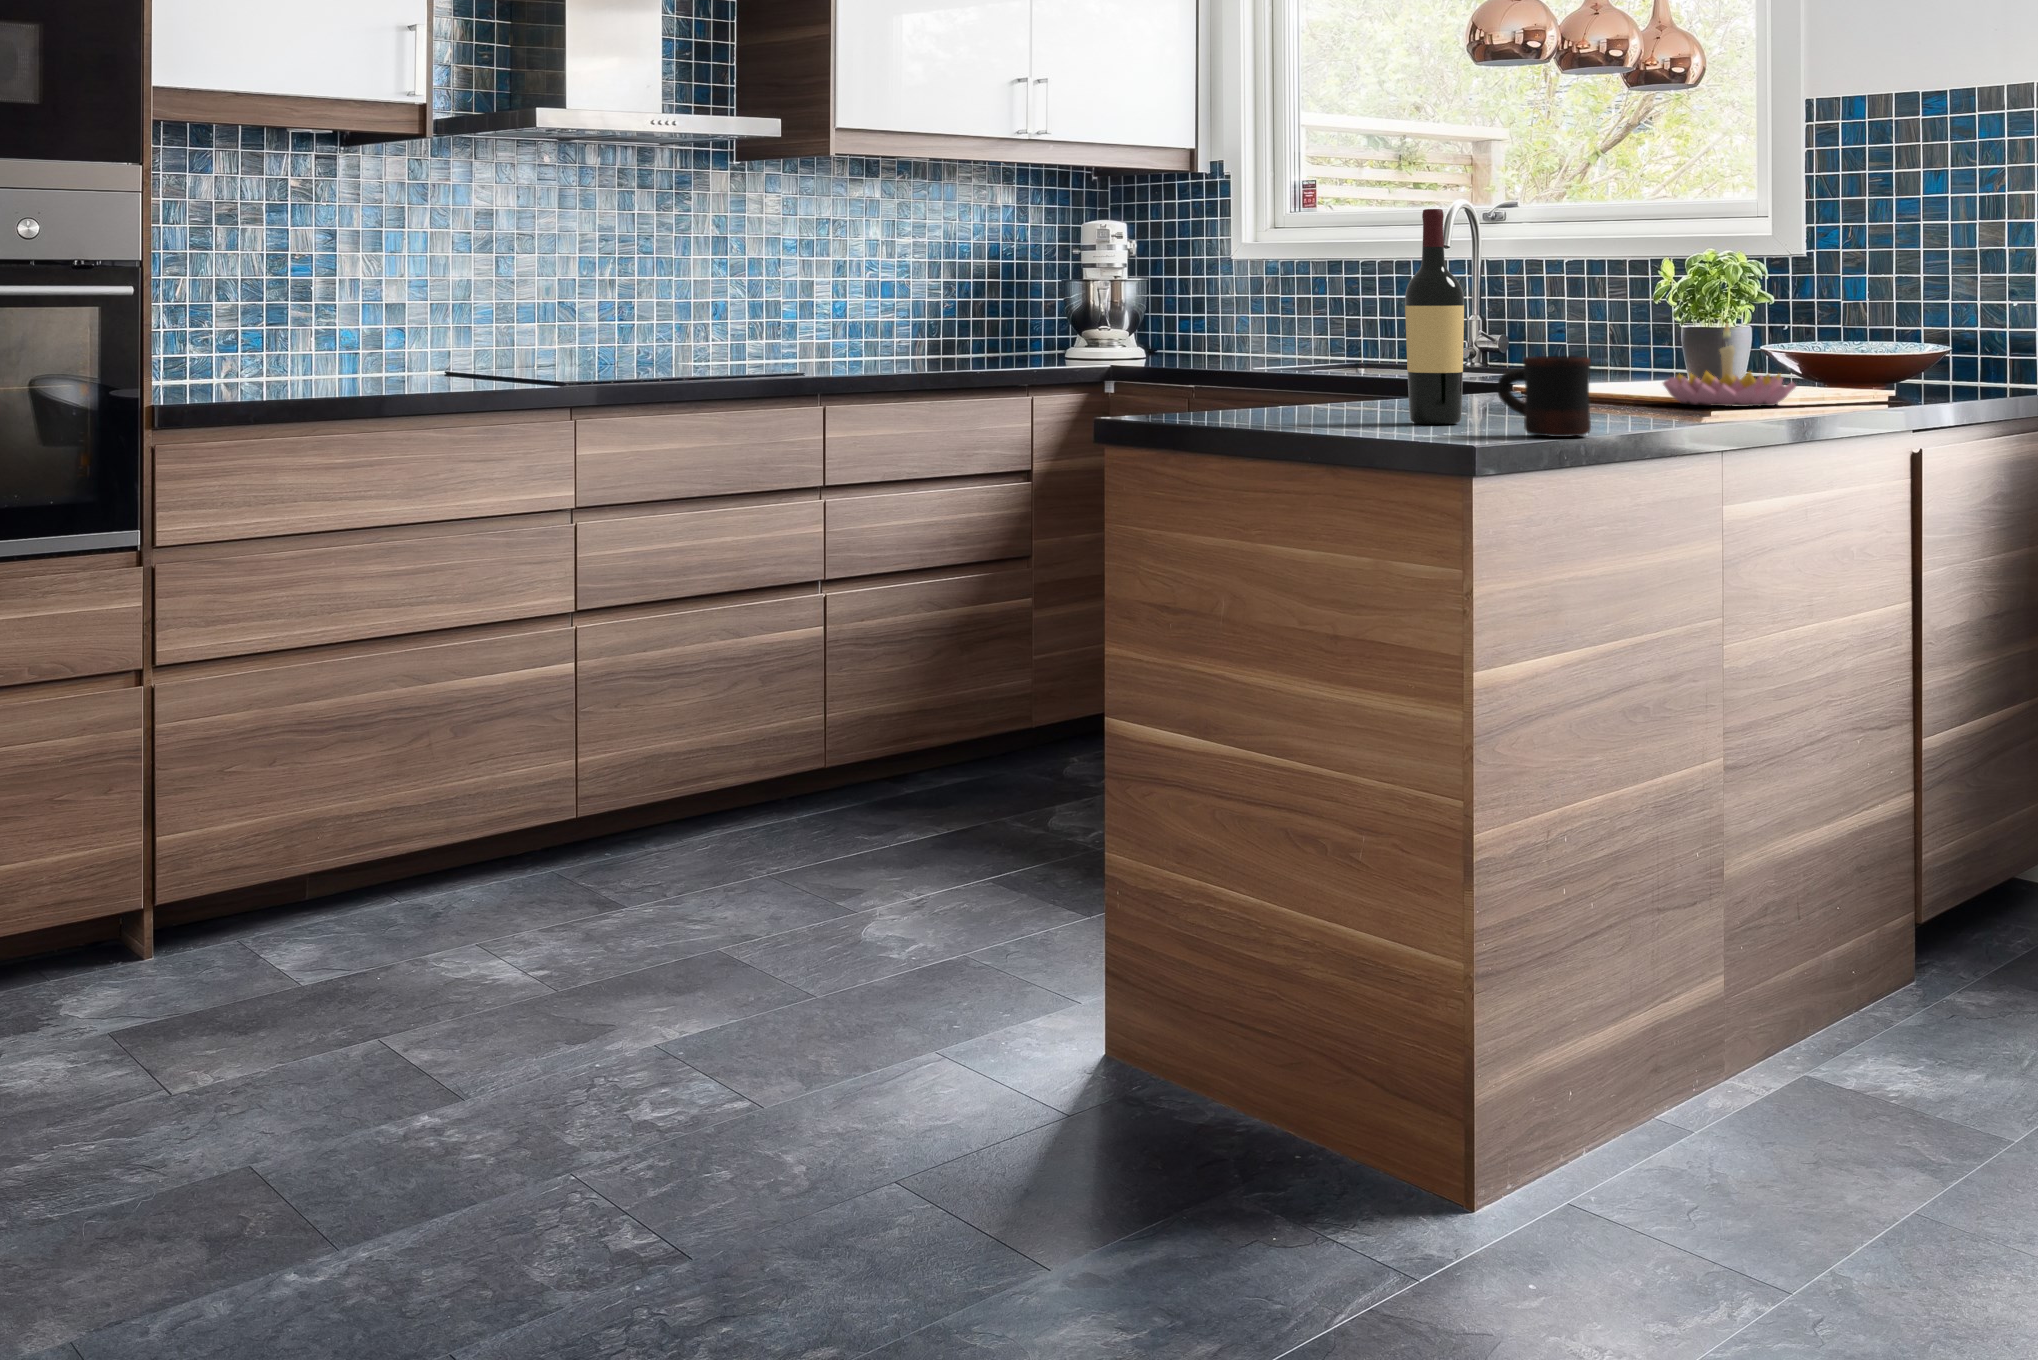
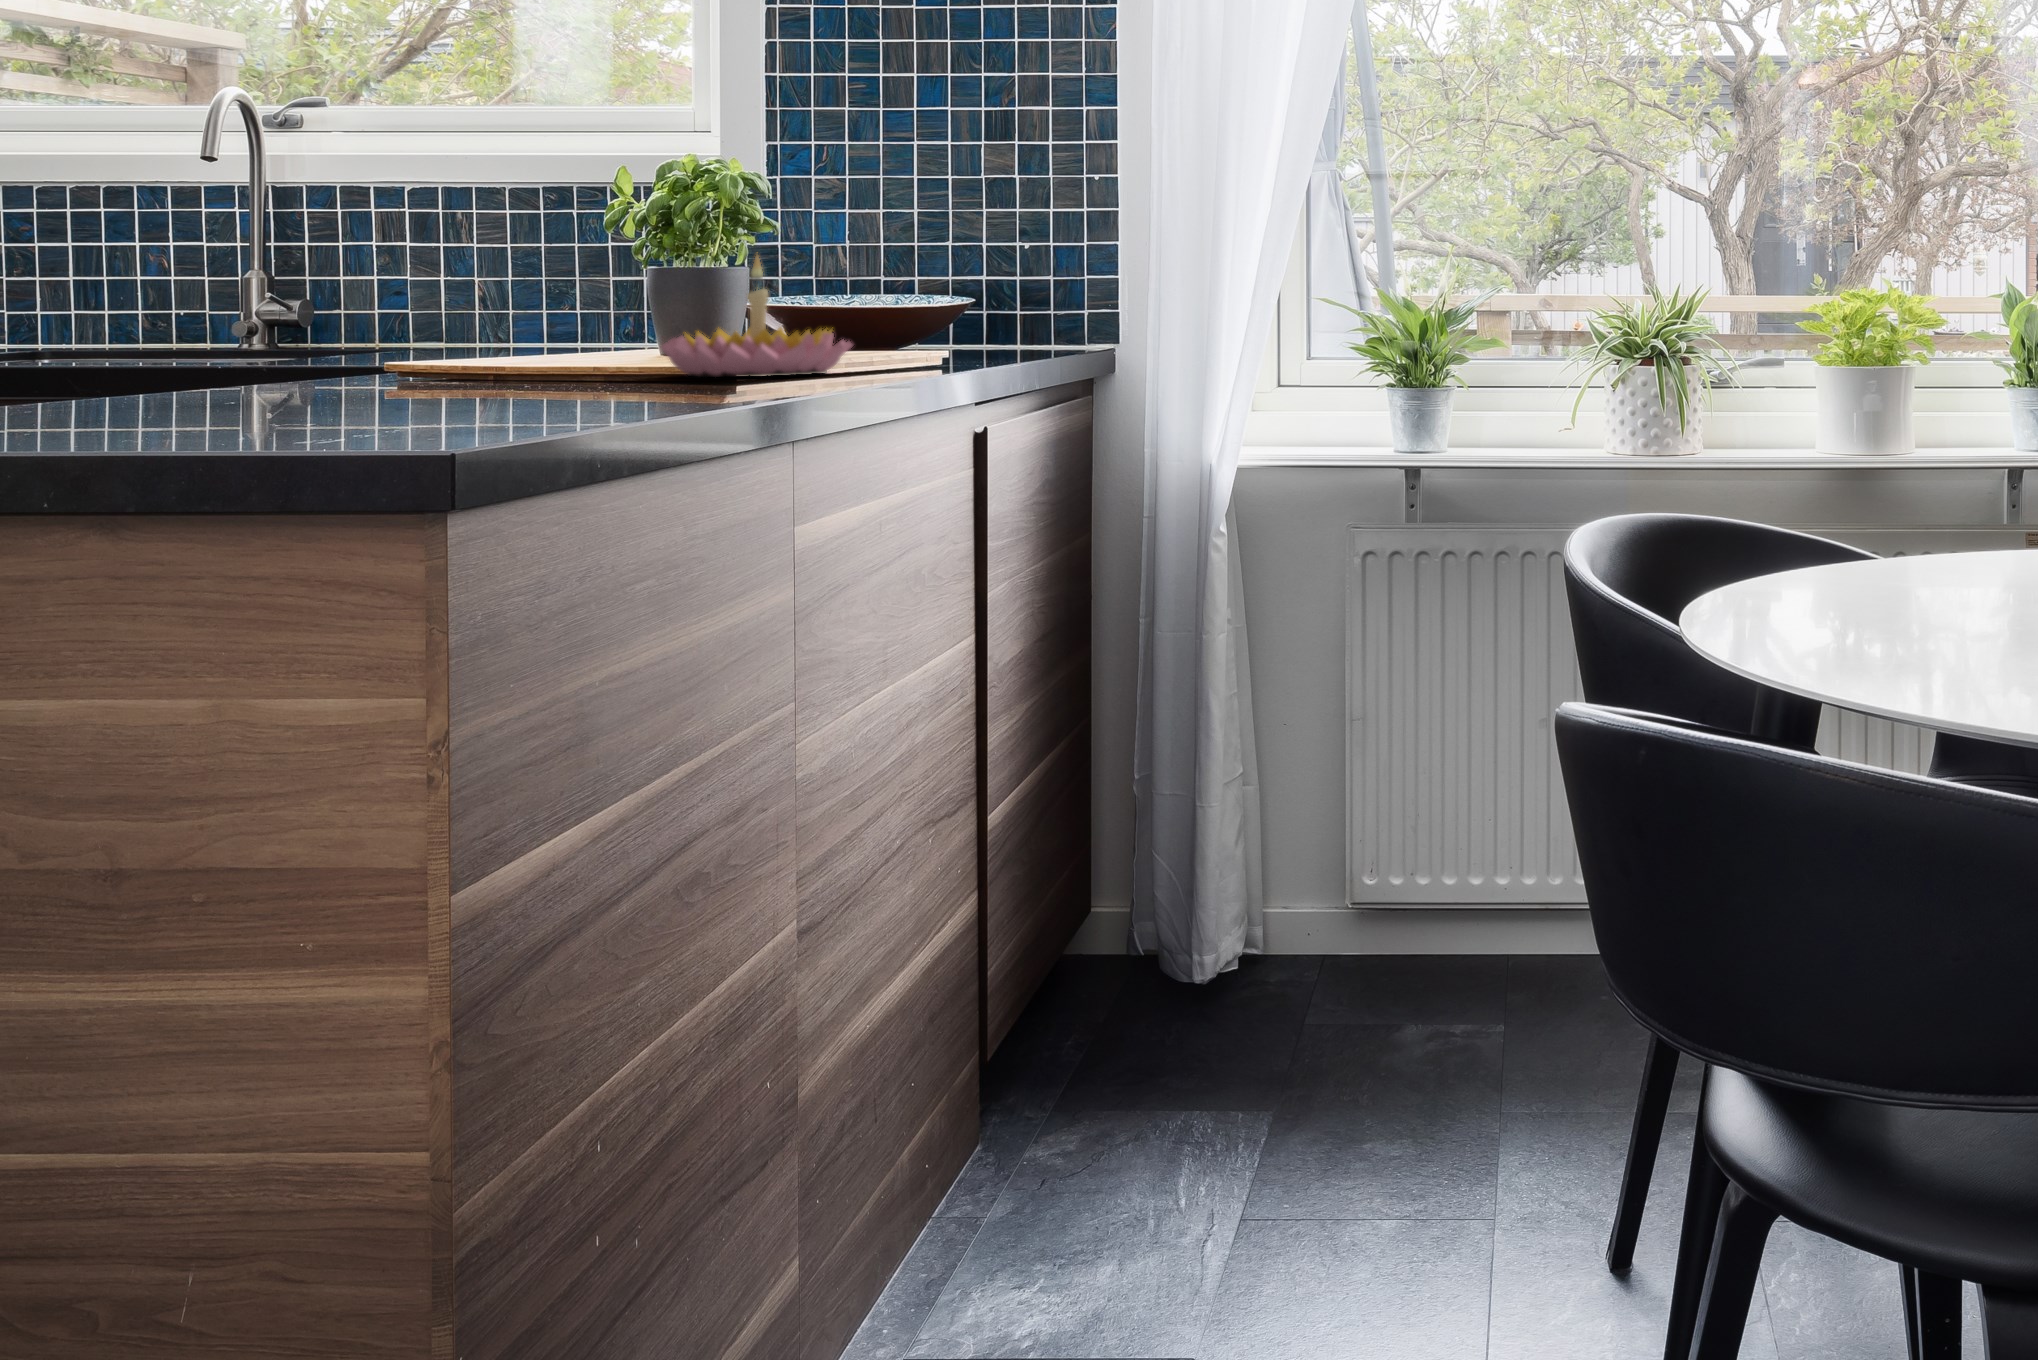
wine bottle: present [1405,209,1464,424] -> none [289,47,400,417]
mug: present [1497,356,1591,437] -> none [492,291,658,421]

